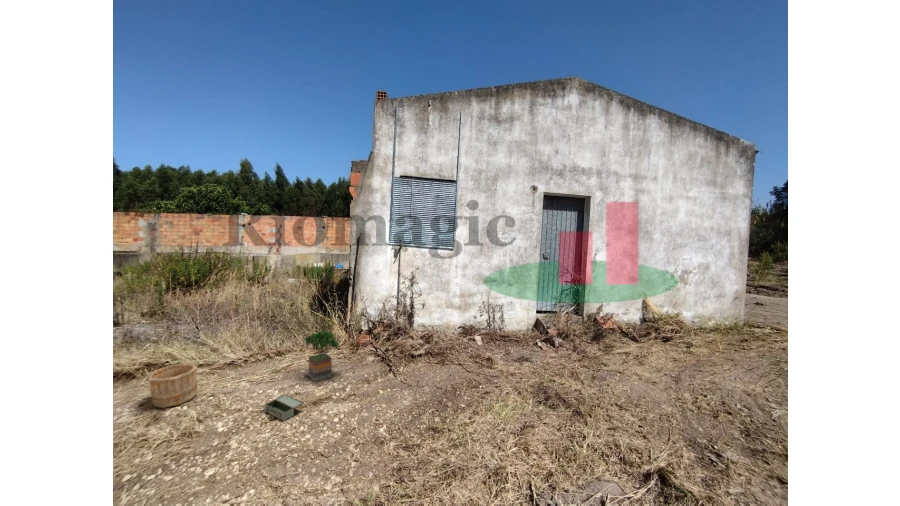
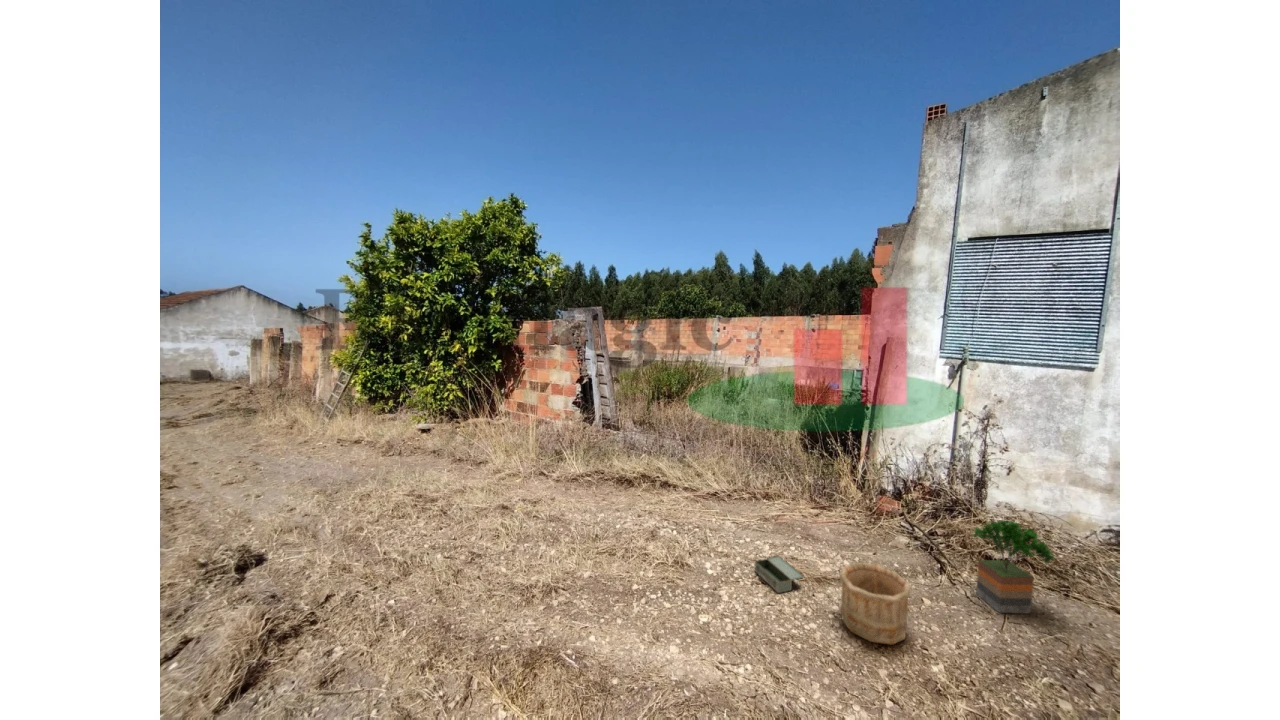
potted tree: present [304,331,339,382] -> present [973,520,1055,613]
wooden bucket: present [148,363,197,408] -> present [840,563,911,645]

